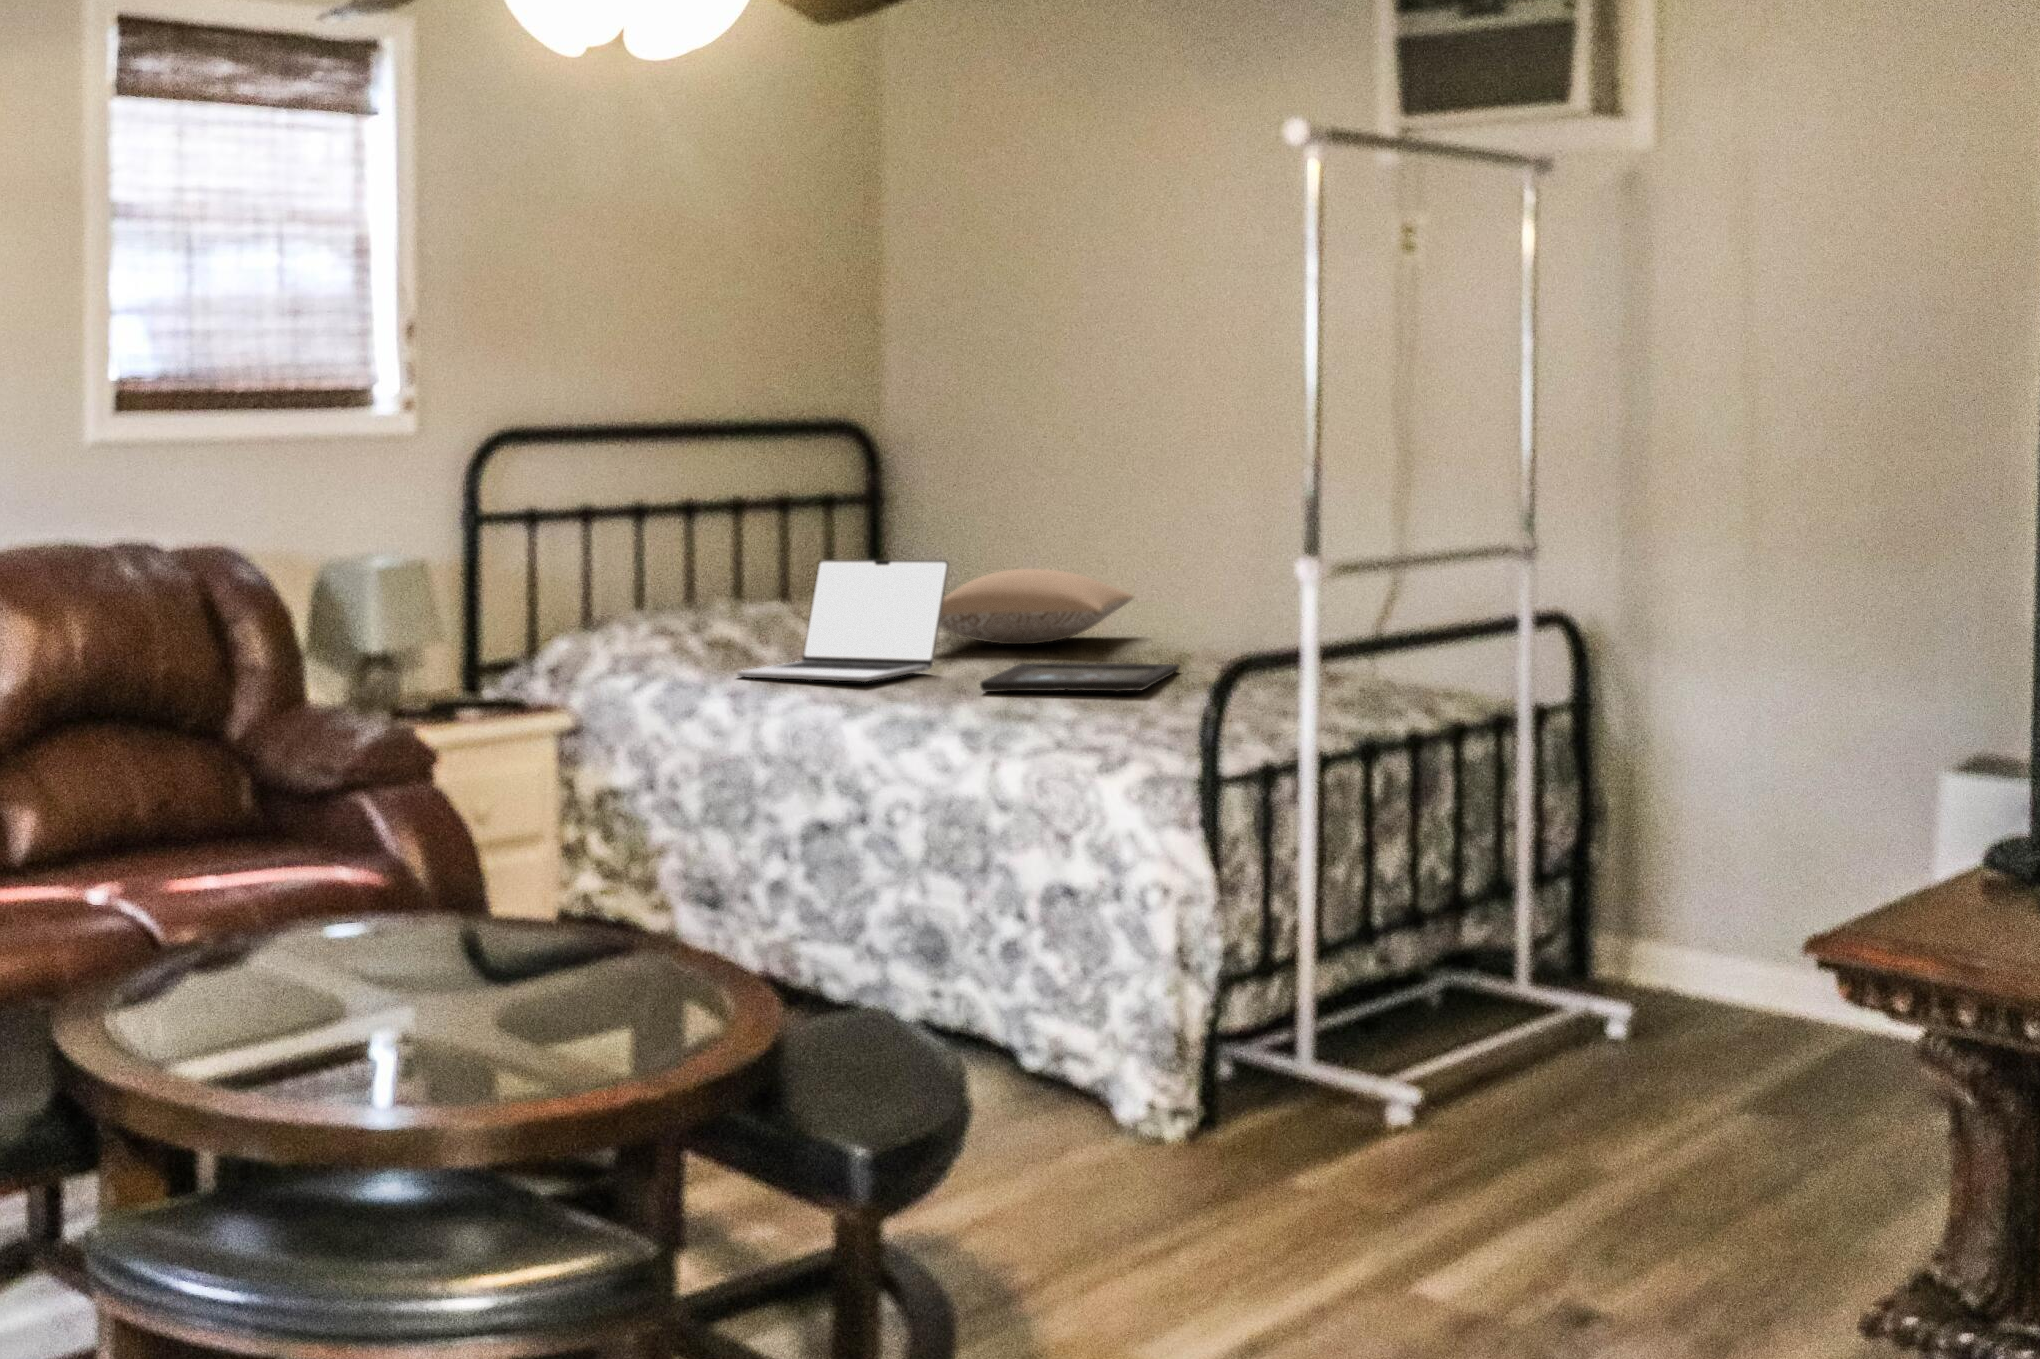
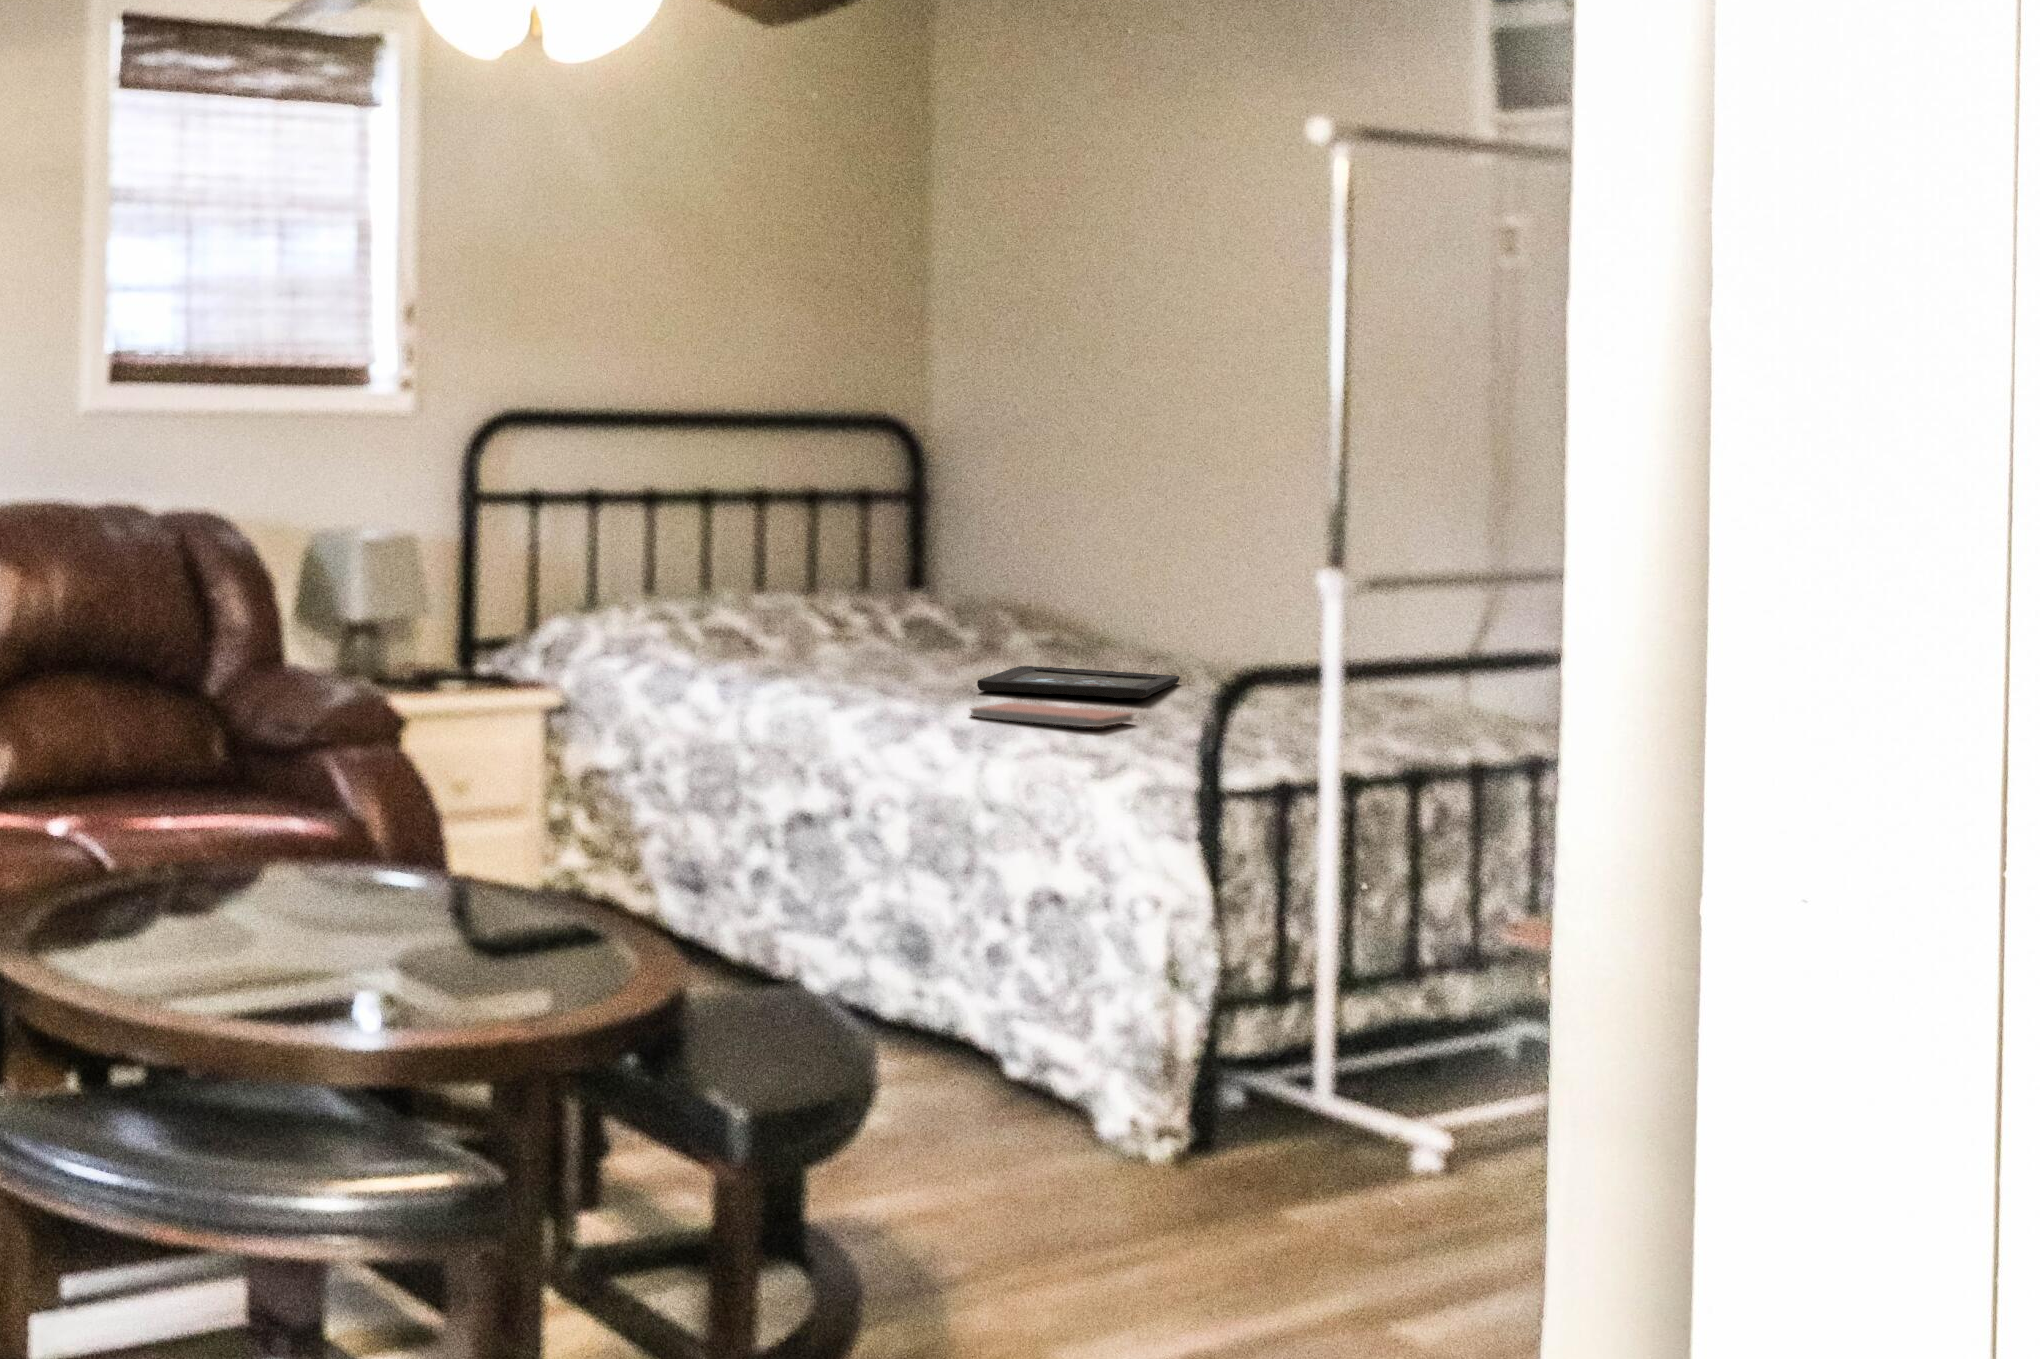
laptop: present [737,560,949,682] -> none [732,552,952,674]
pillow: present [939,569,1134,644] -> none [925,574,1134,649]
notebook: none [972,703,1135,725] -> present [971,703,1133,727]

